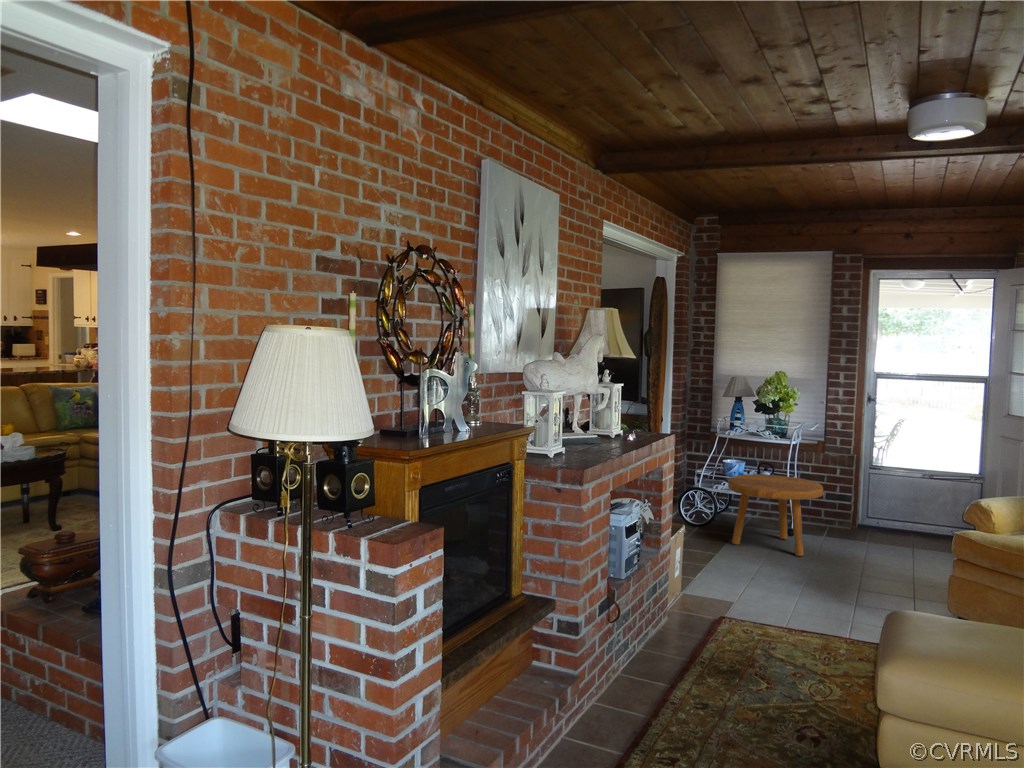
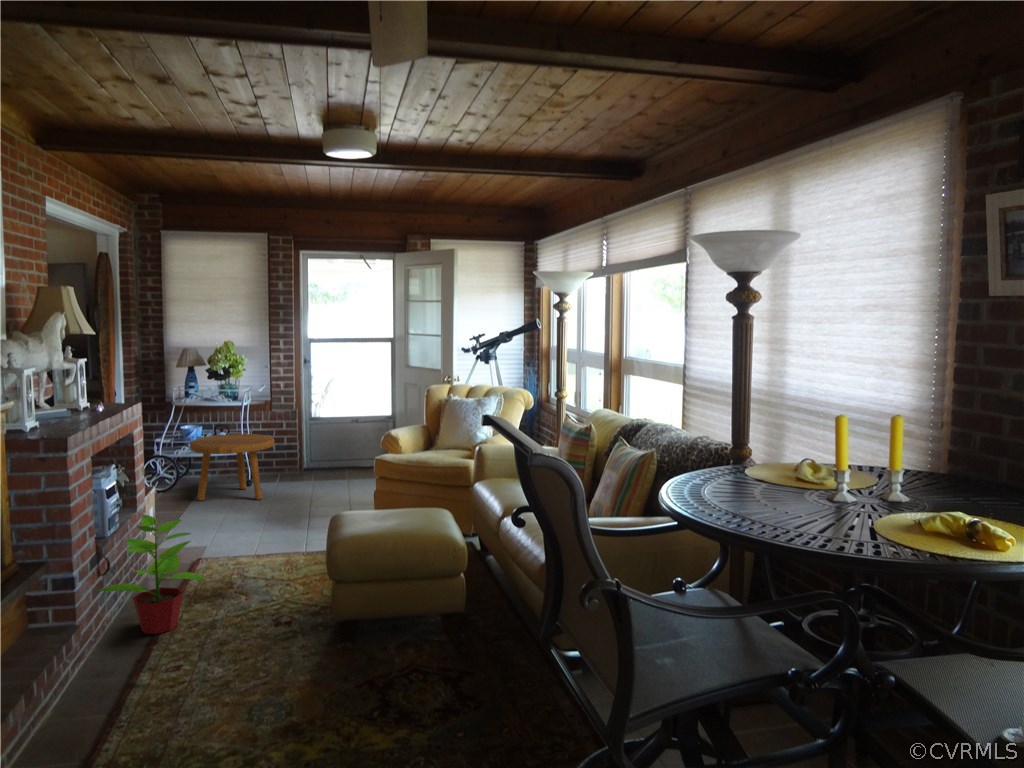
potted plant: none [603,565,714,707] -> present [99,515,205,634]

